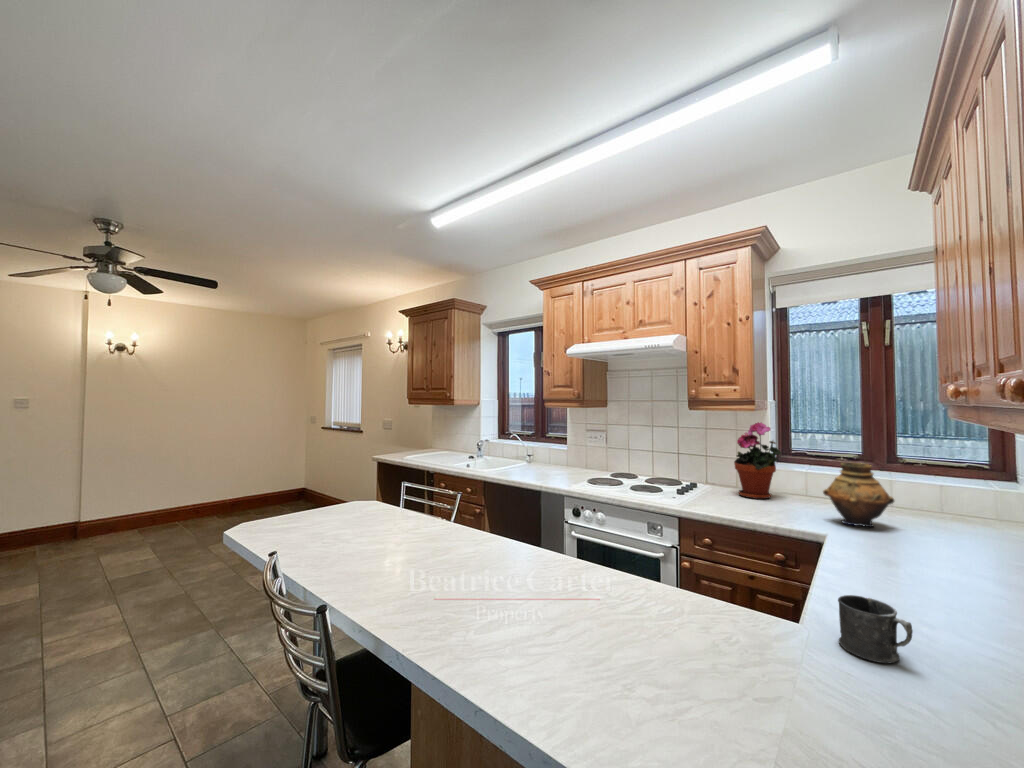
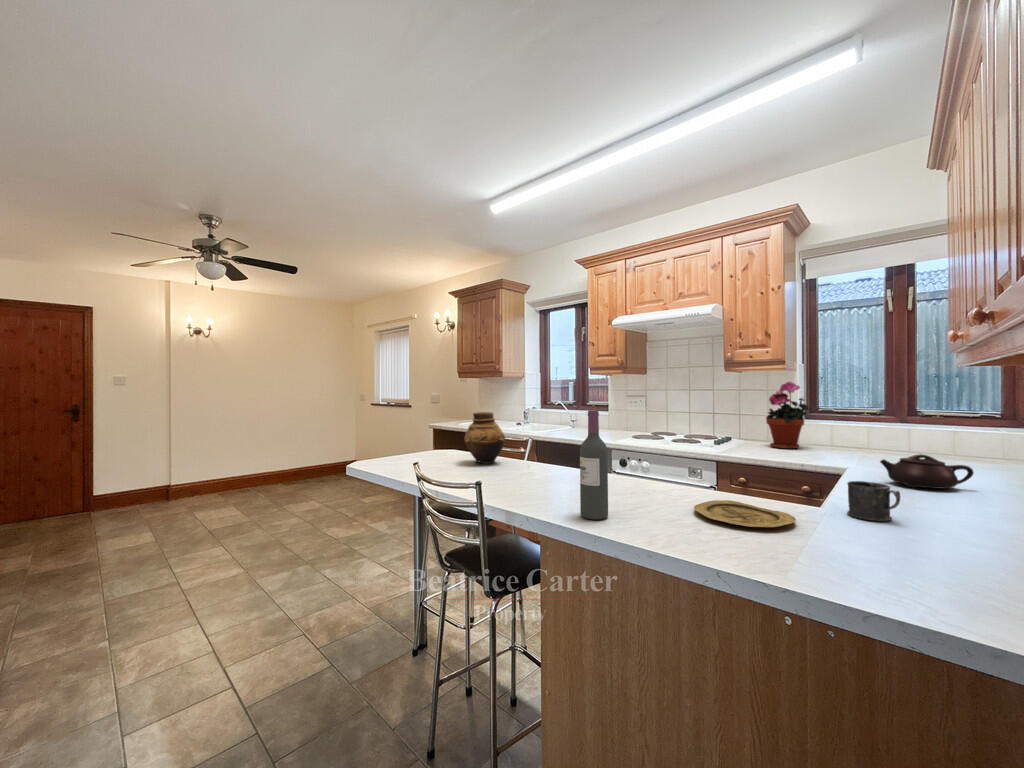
vase: present [823,463,894,527] -> present [464,412,505,464]
wine bottle: none [473,501,512,665] -> present [580,410,608,520]
teapot: none [868,534,983,581] -> present [880,454,973,488]
plate: none [634,615,772,691] -> present [694,500,796,527]

